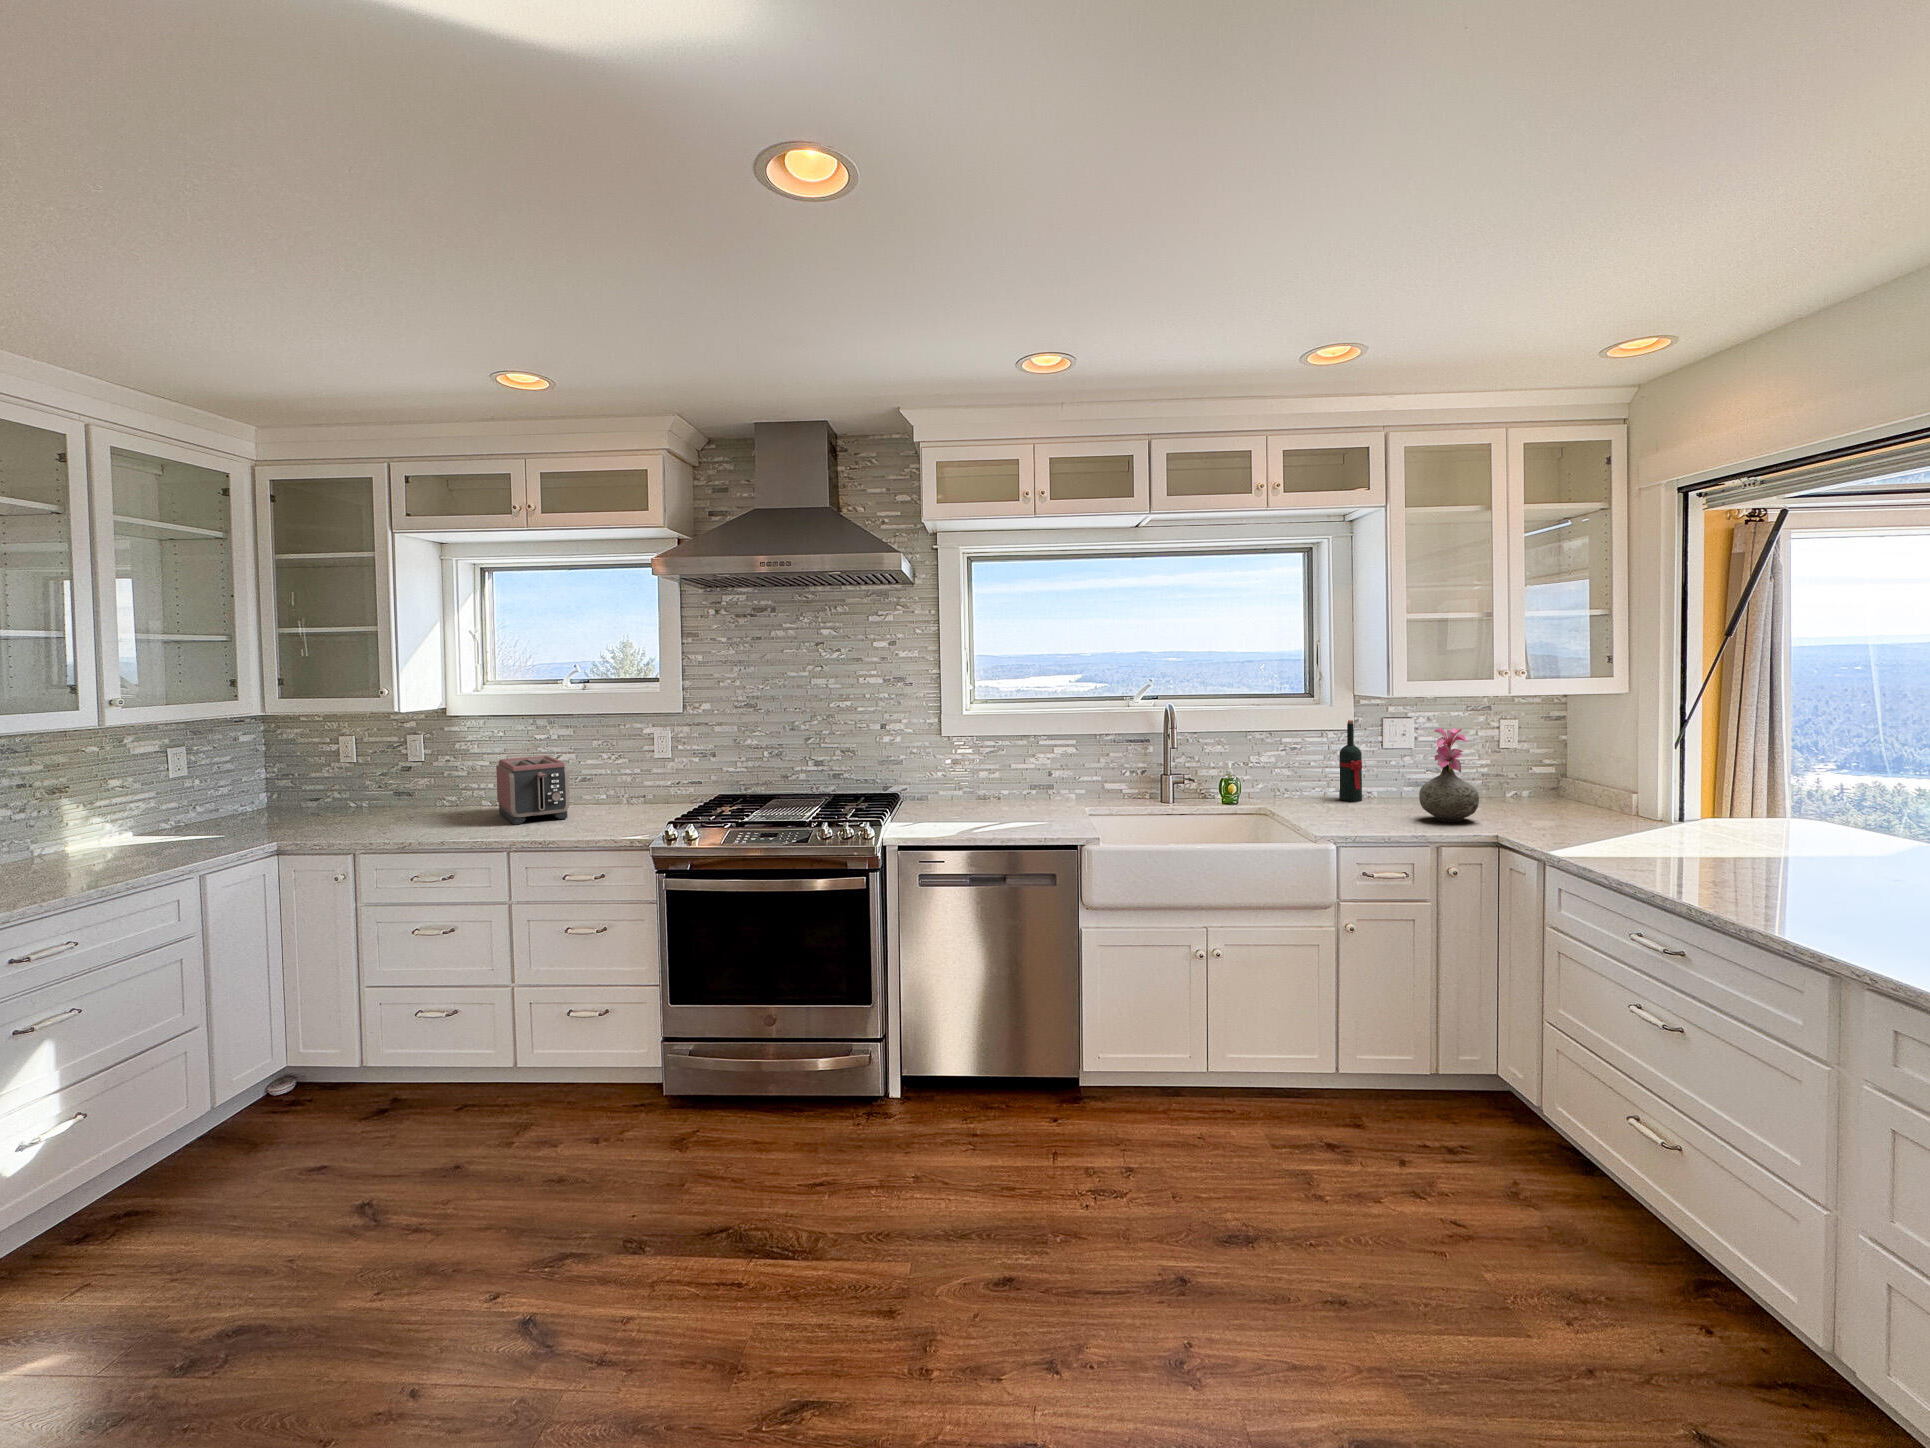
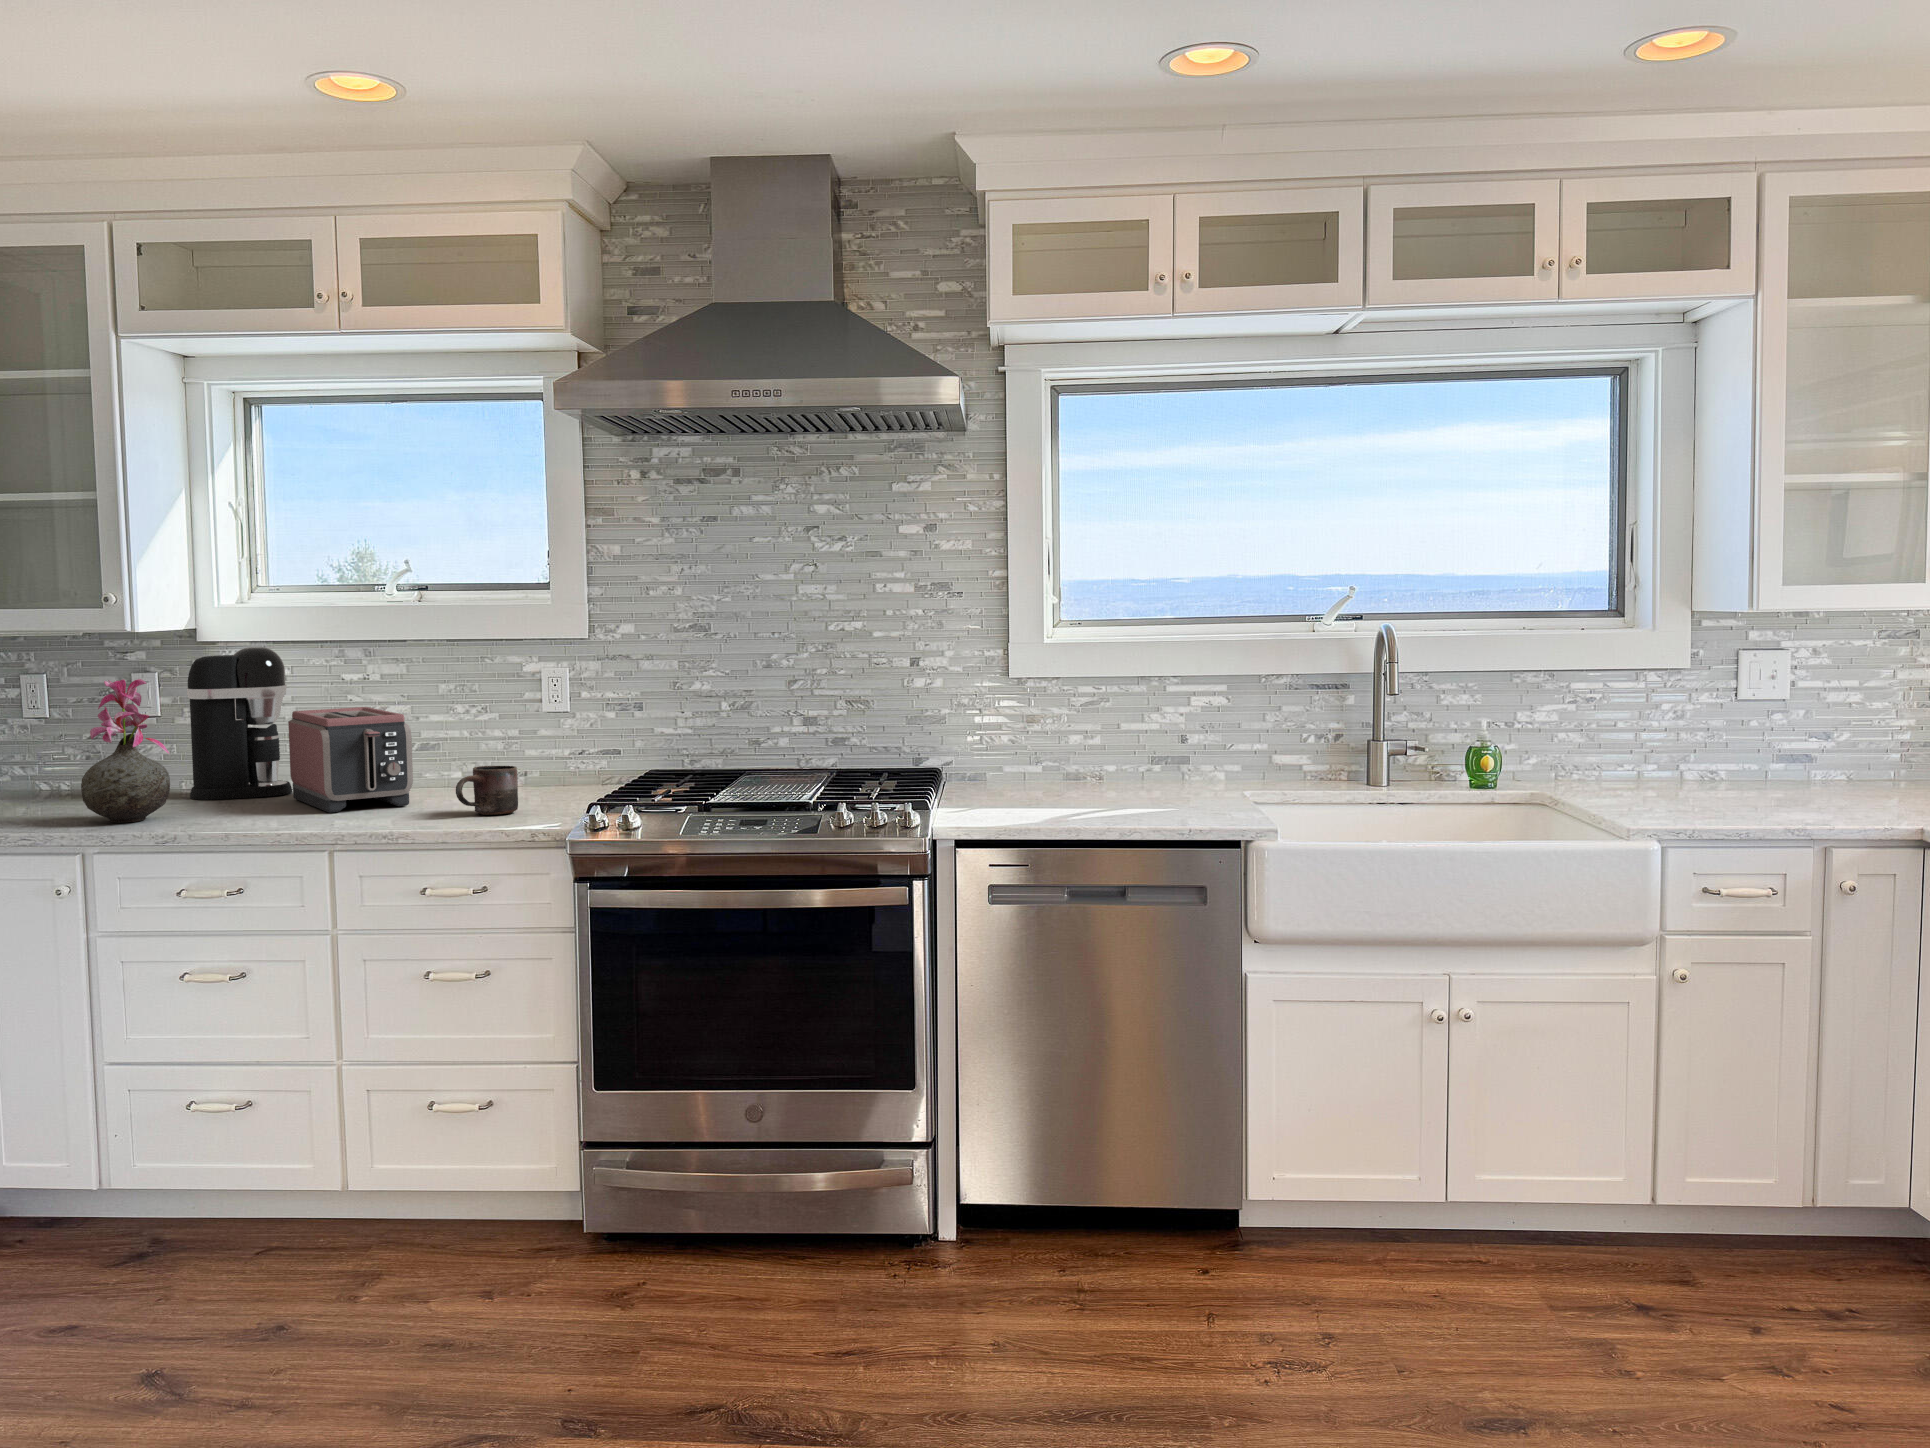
coffee maker: none [435,719,502,814] -> present [187,647,292,800]
wine bottle: present [1339,720,1362,801] -> none [1664,654,1703,786]
vase: present [1419,728,1479,822] -> present [81,679,170,823]
mug: none [591,794,632,826] -> present [456,766,518,815]

